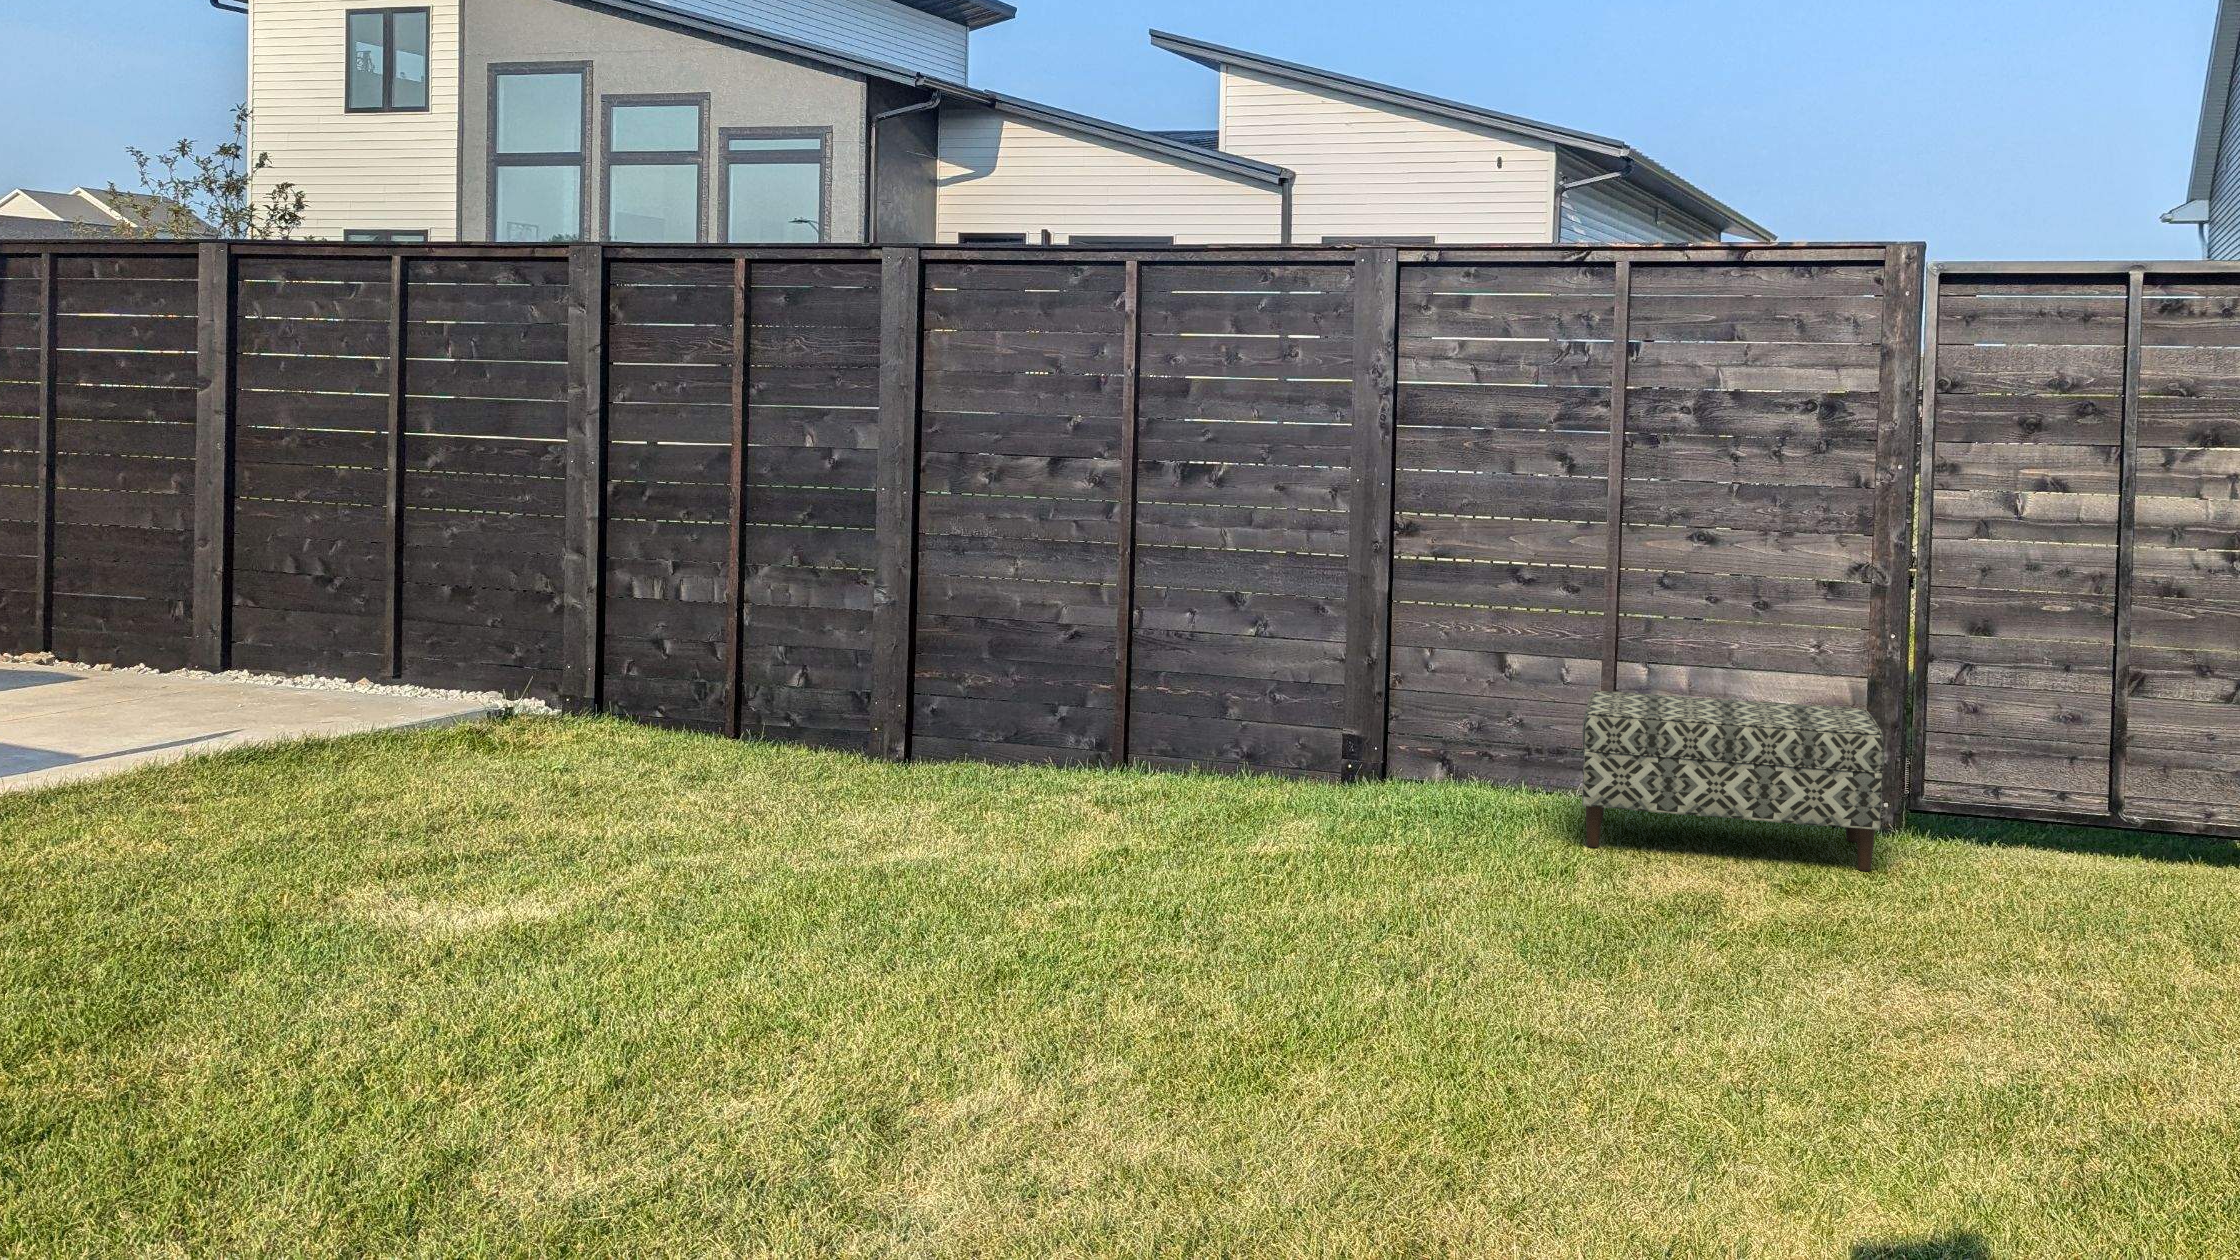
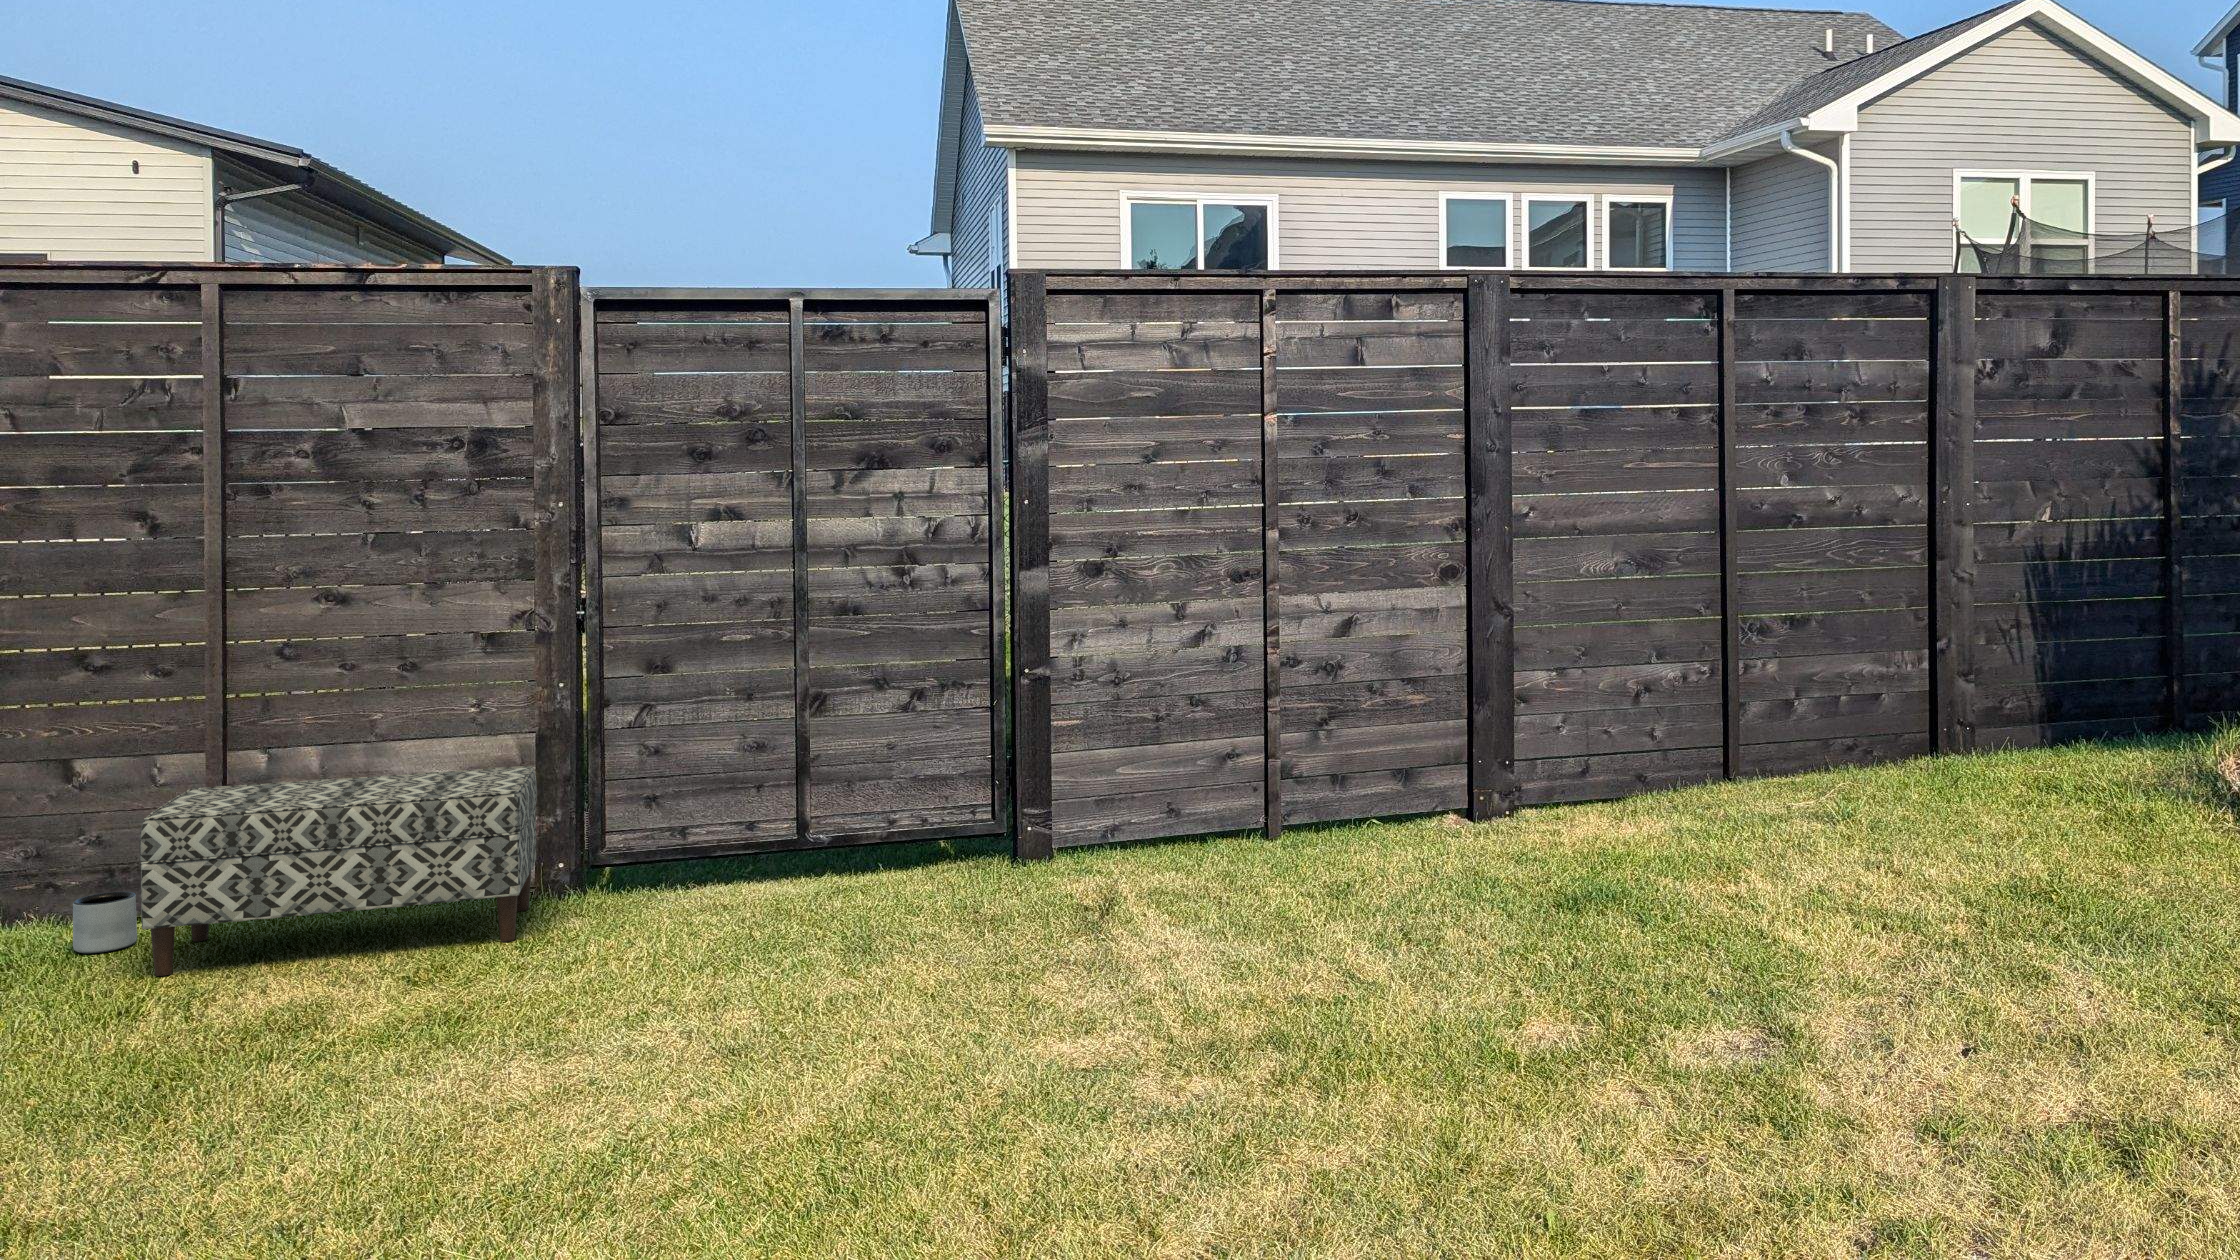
planter: none [1508,767,1552,817] -> present [73,891,137,953]

